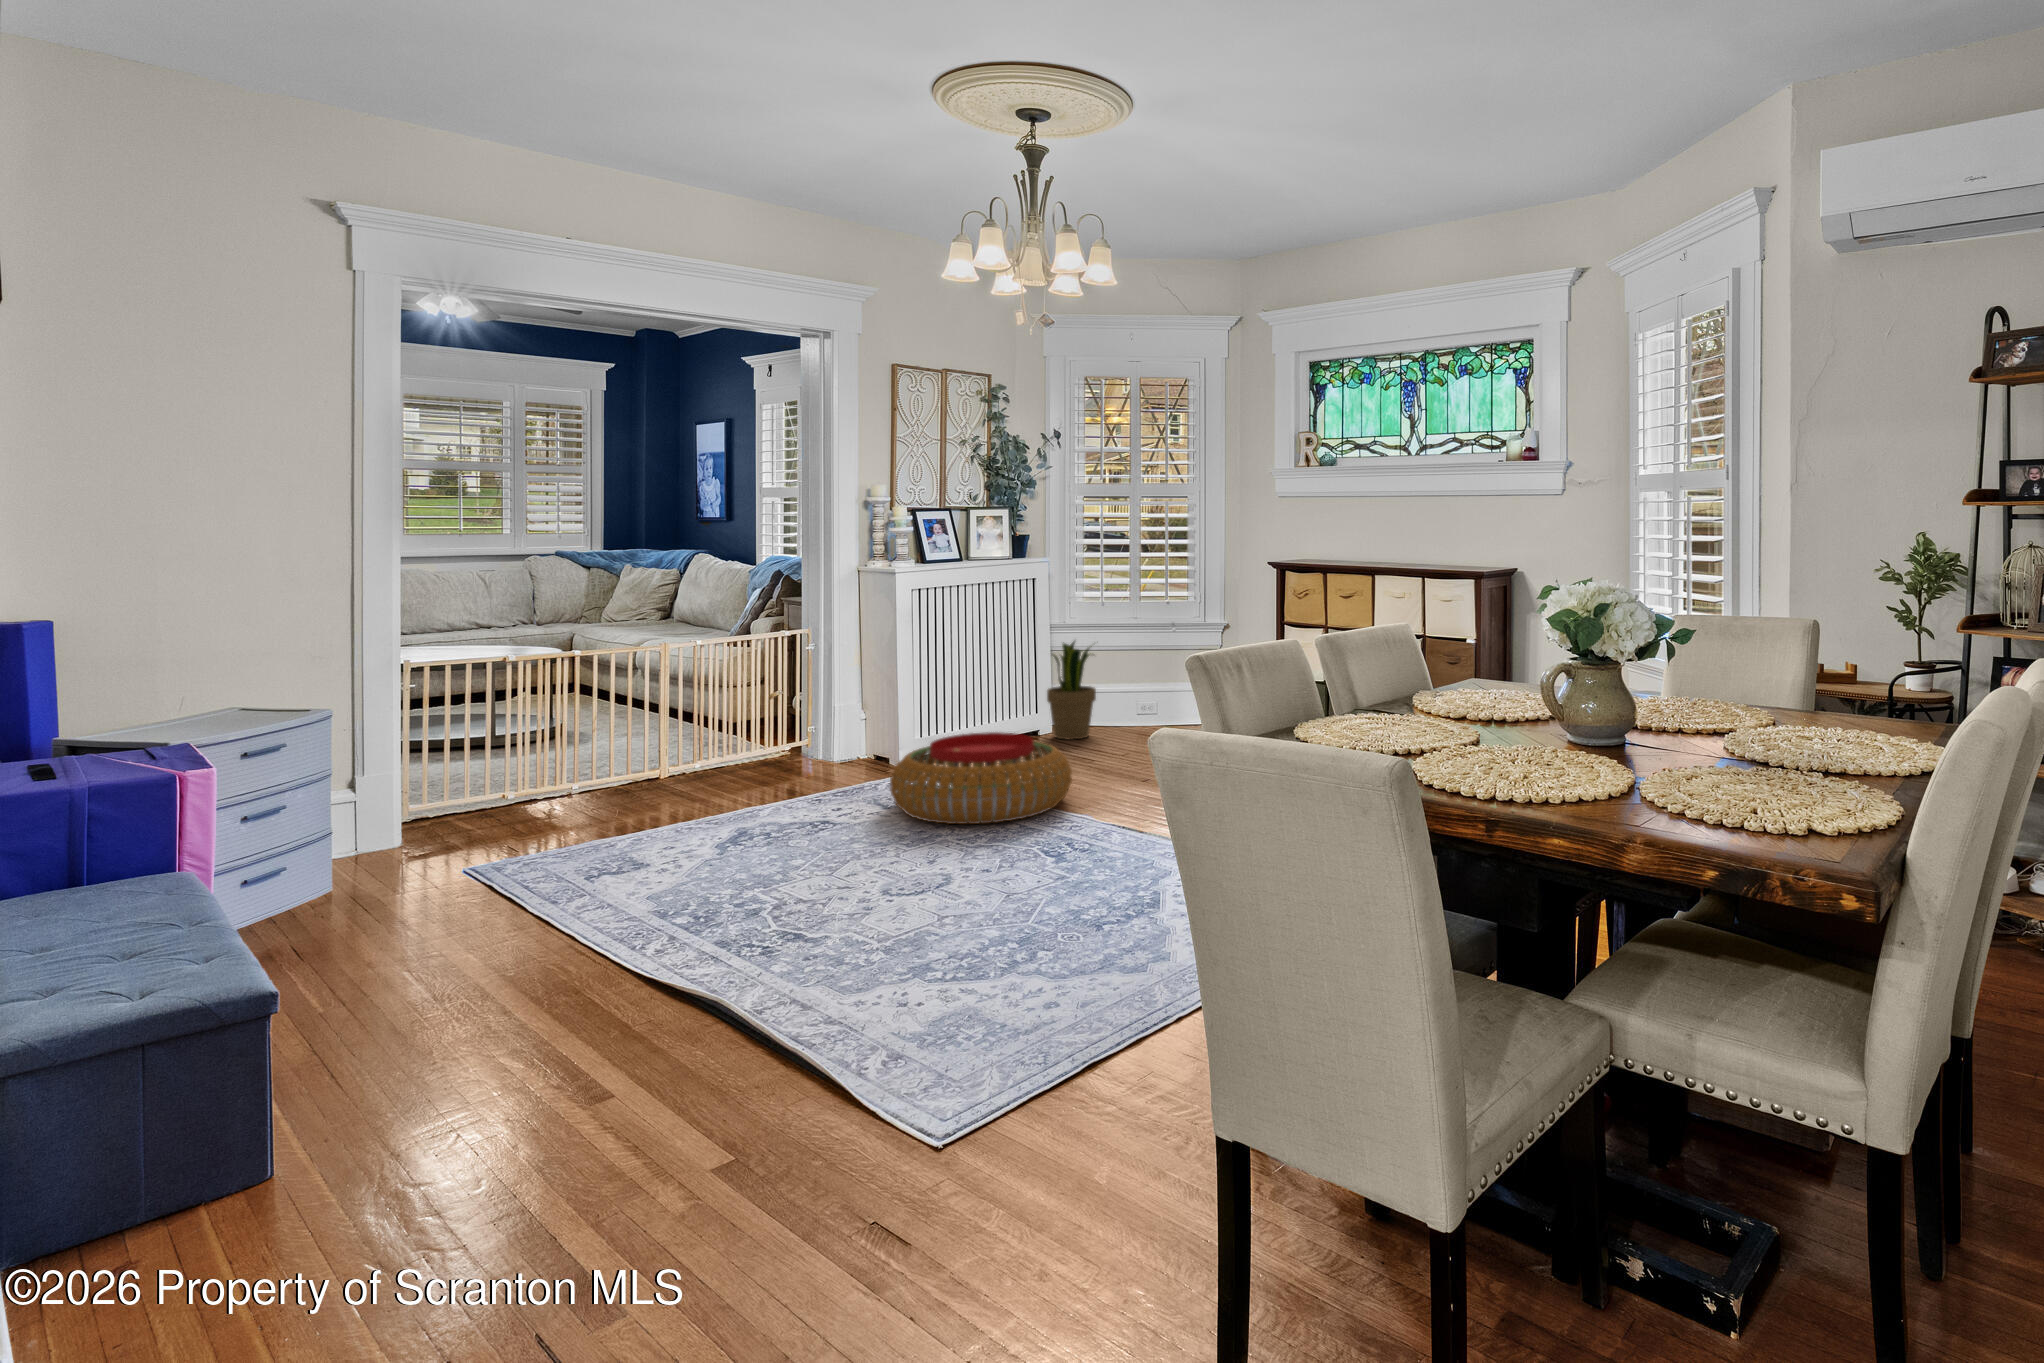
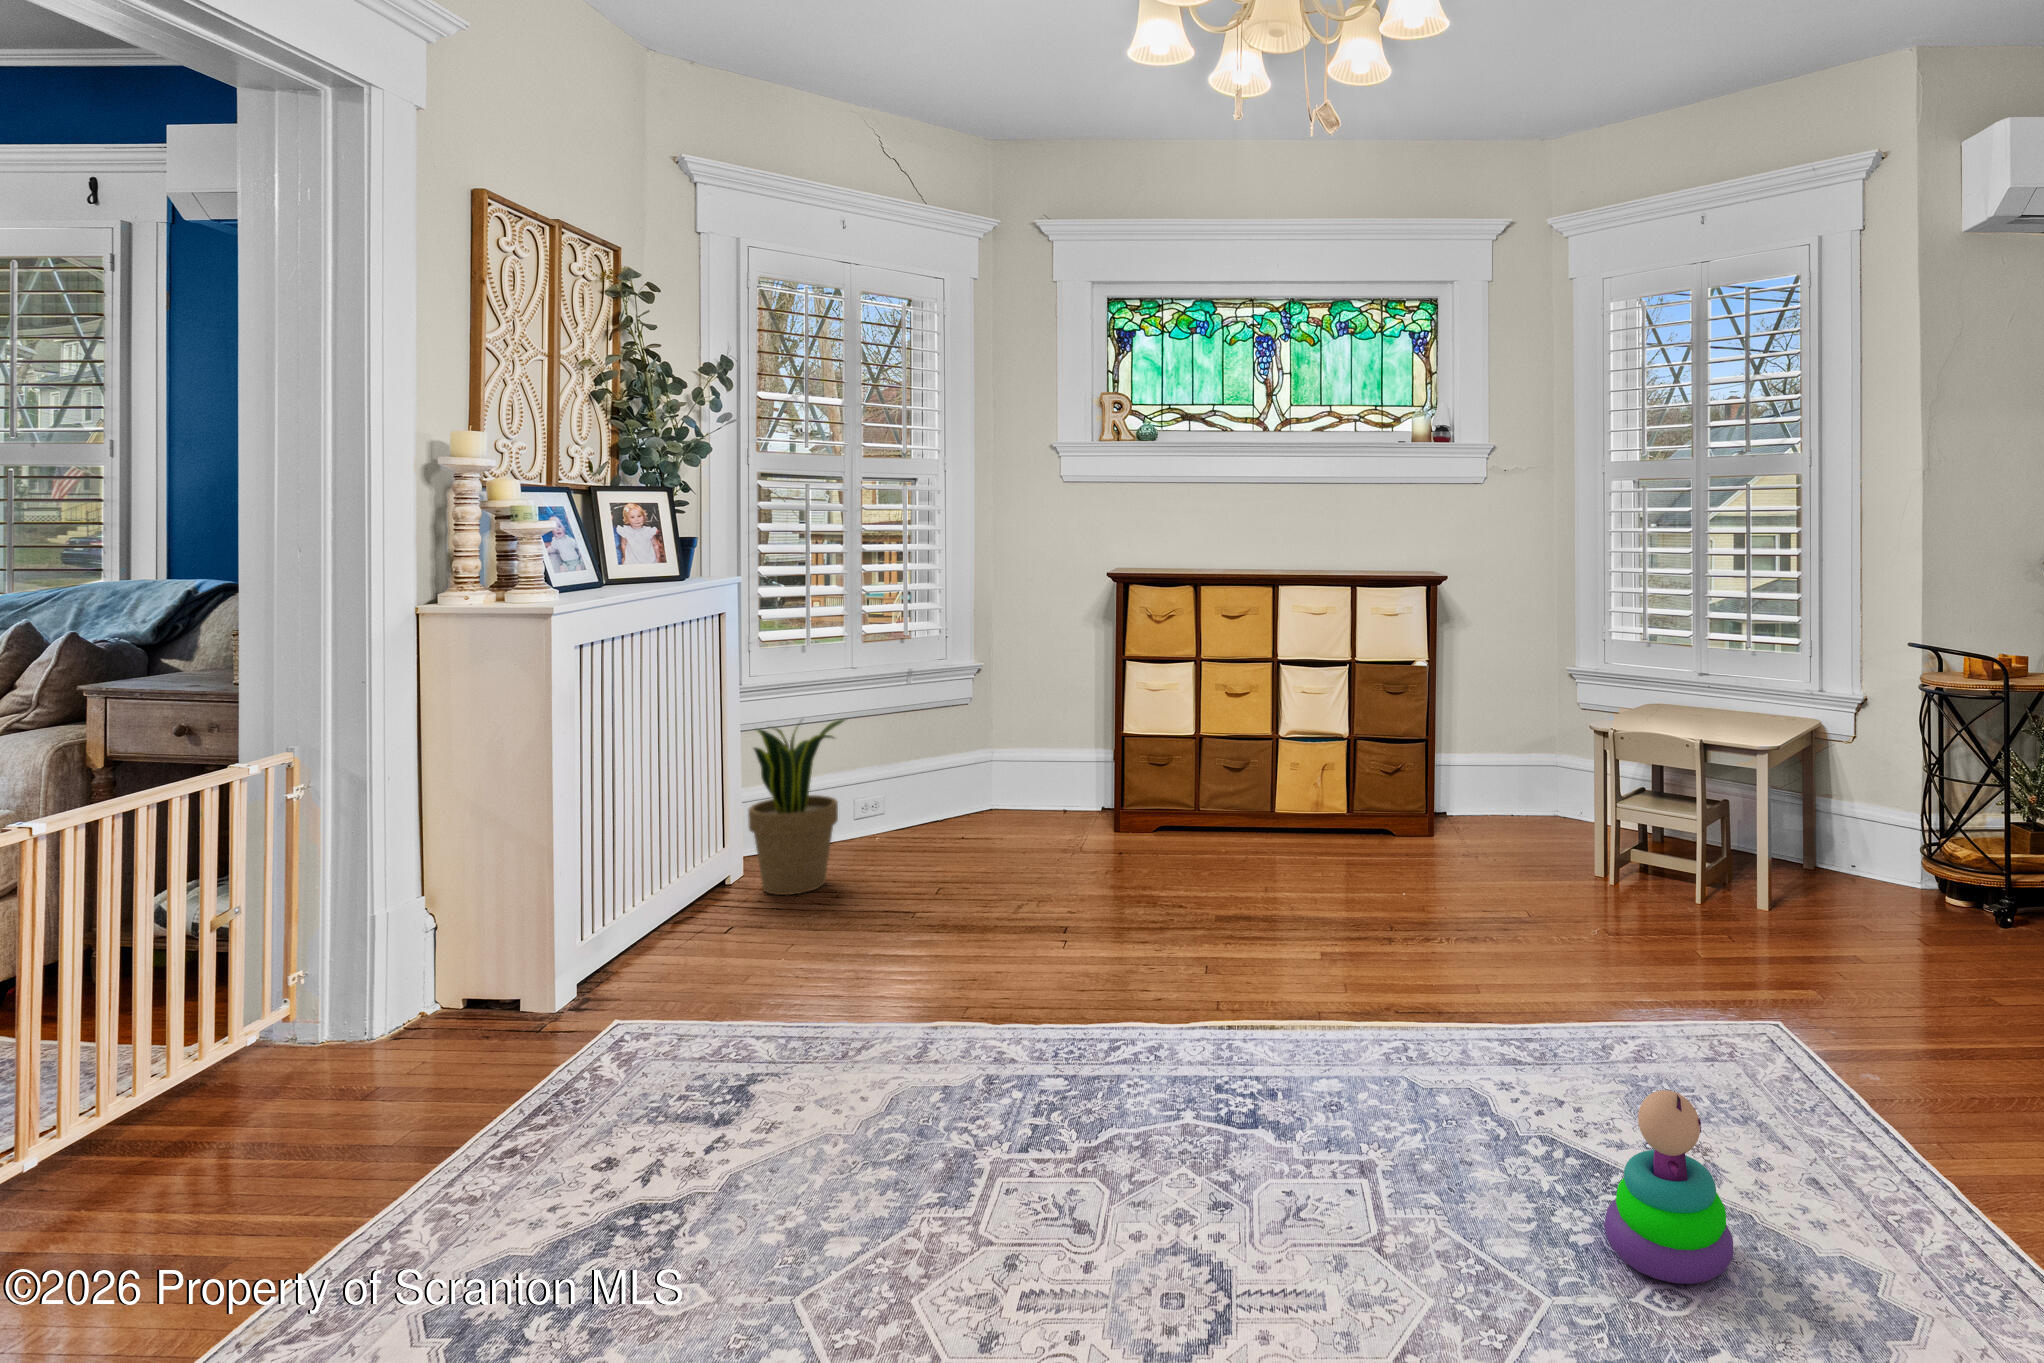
pouf: present [890,732,1072,824] -> none [761,907,1121,1137]
stacking toy: none [1045,838,1110,931] -> present [1604,1090,1733,1284]

